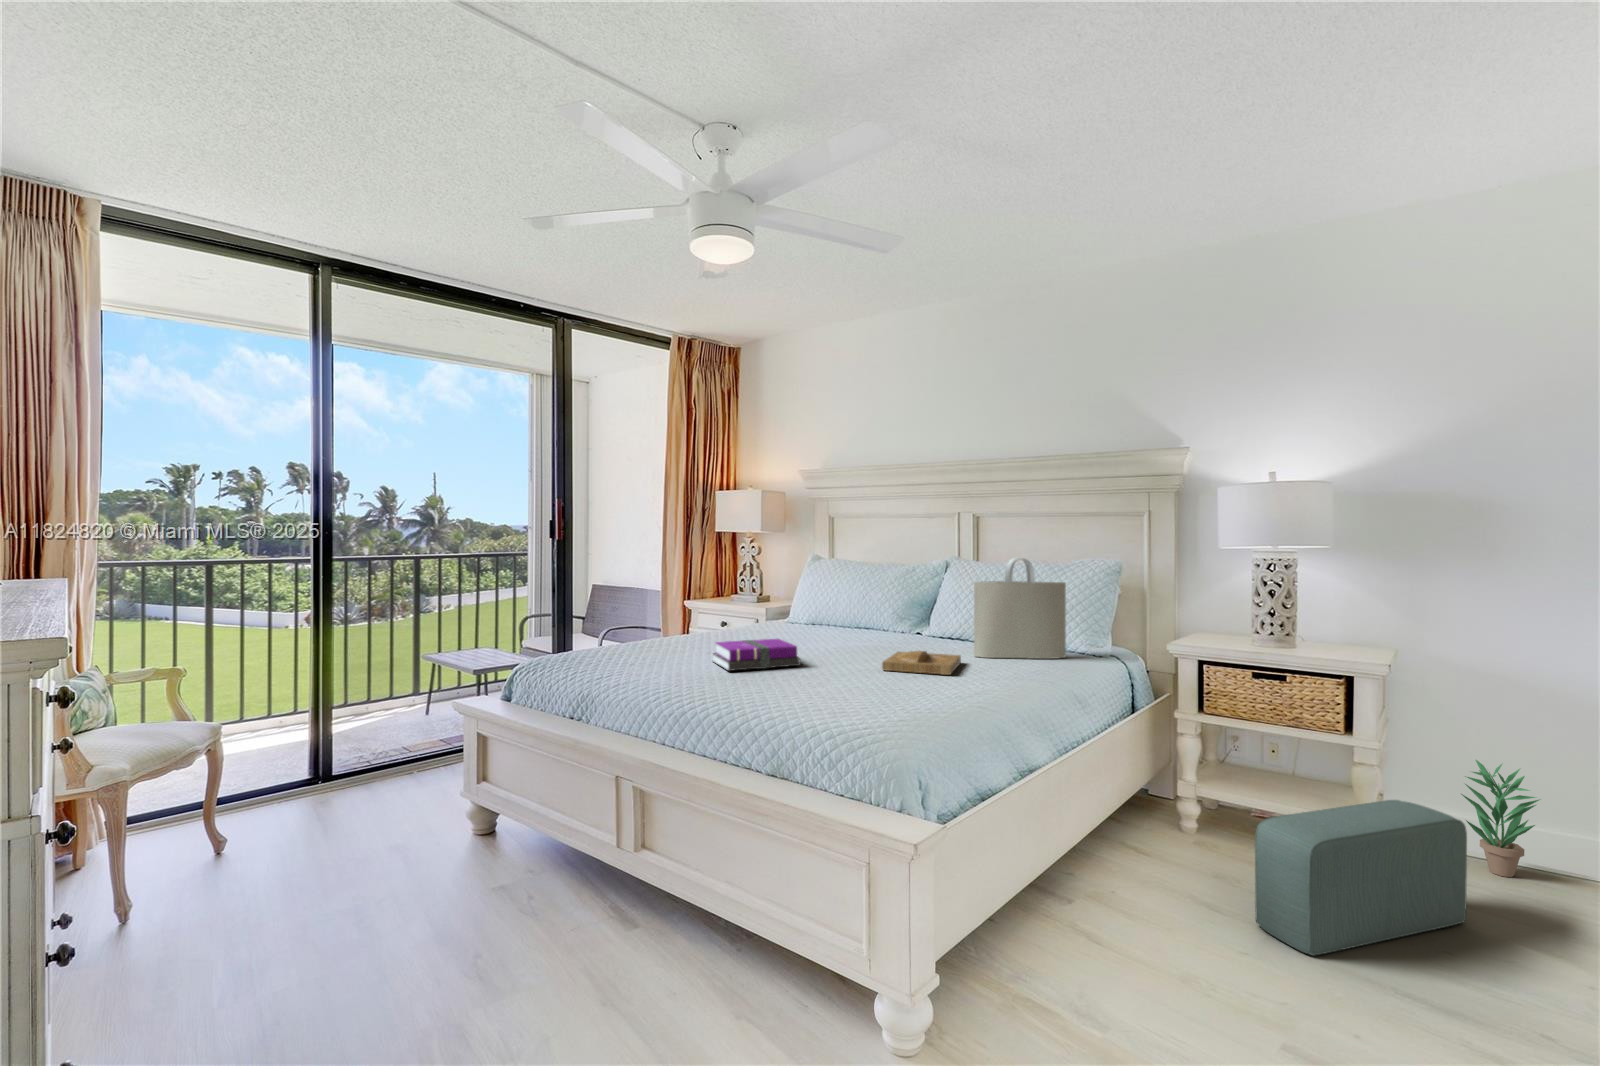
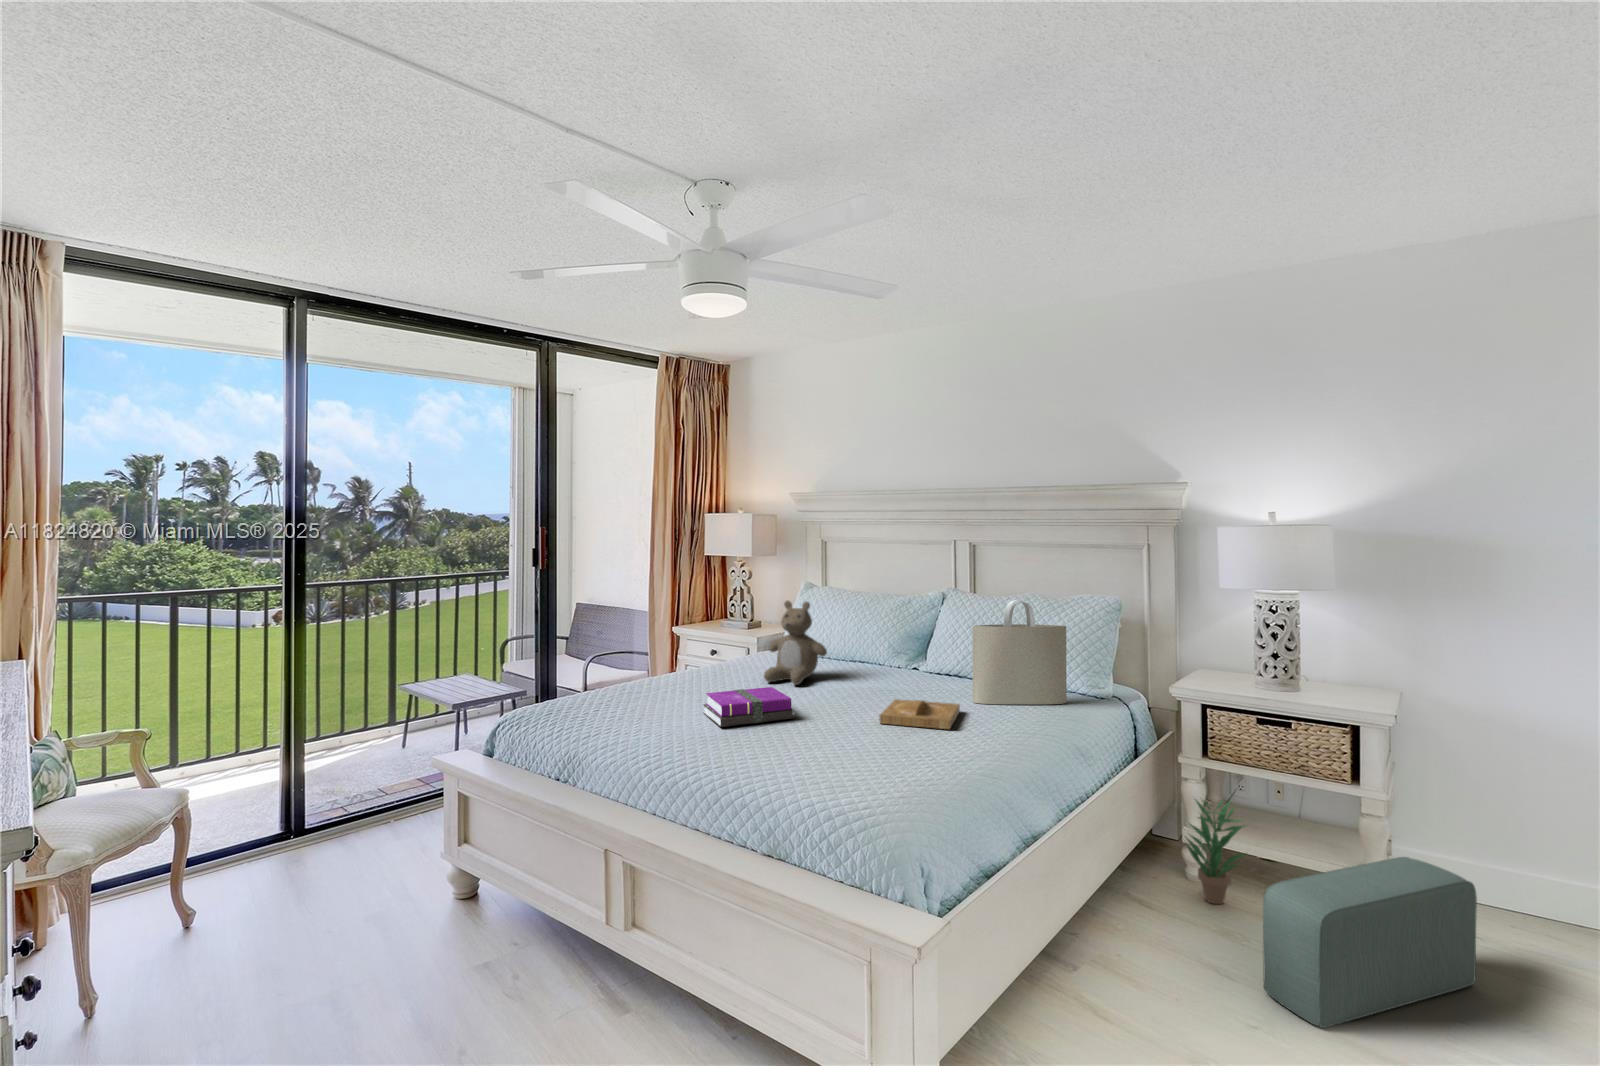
teddy bear: none [771,563,833,642] -> present [764,601,827,685]
potted plant: present [1461,760,1541,877] -> present [1186,799,1246,904]

